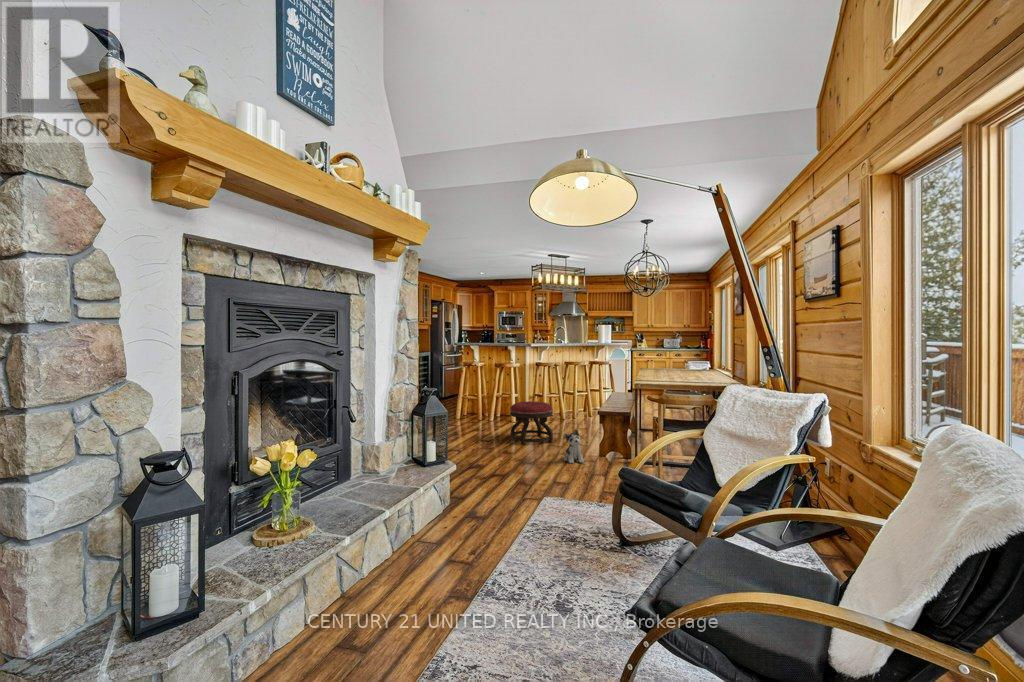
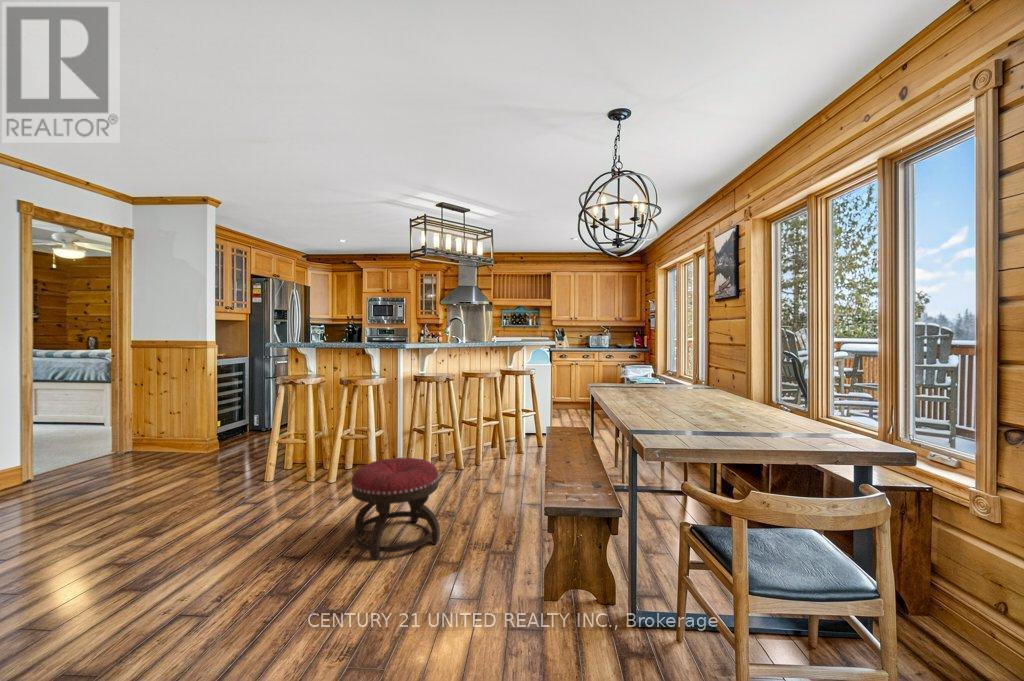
plush toy: present [564,429,584,463] -> none [462,549,510,640]

